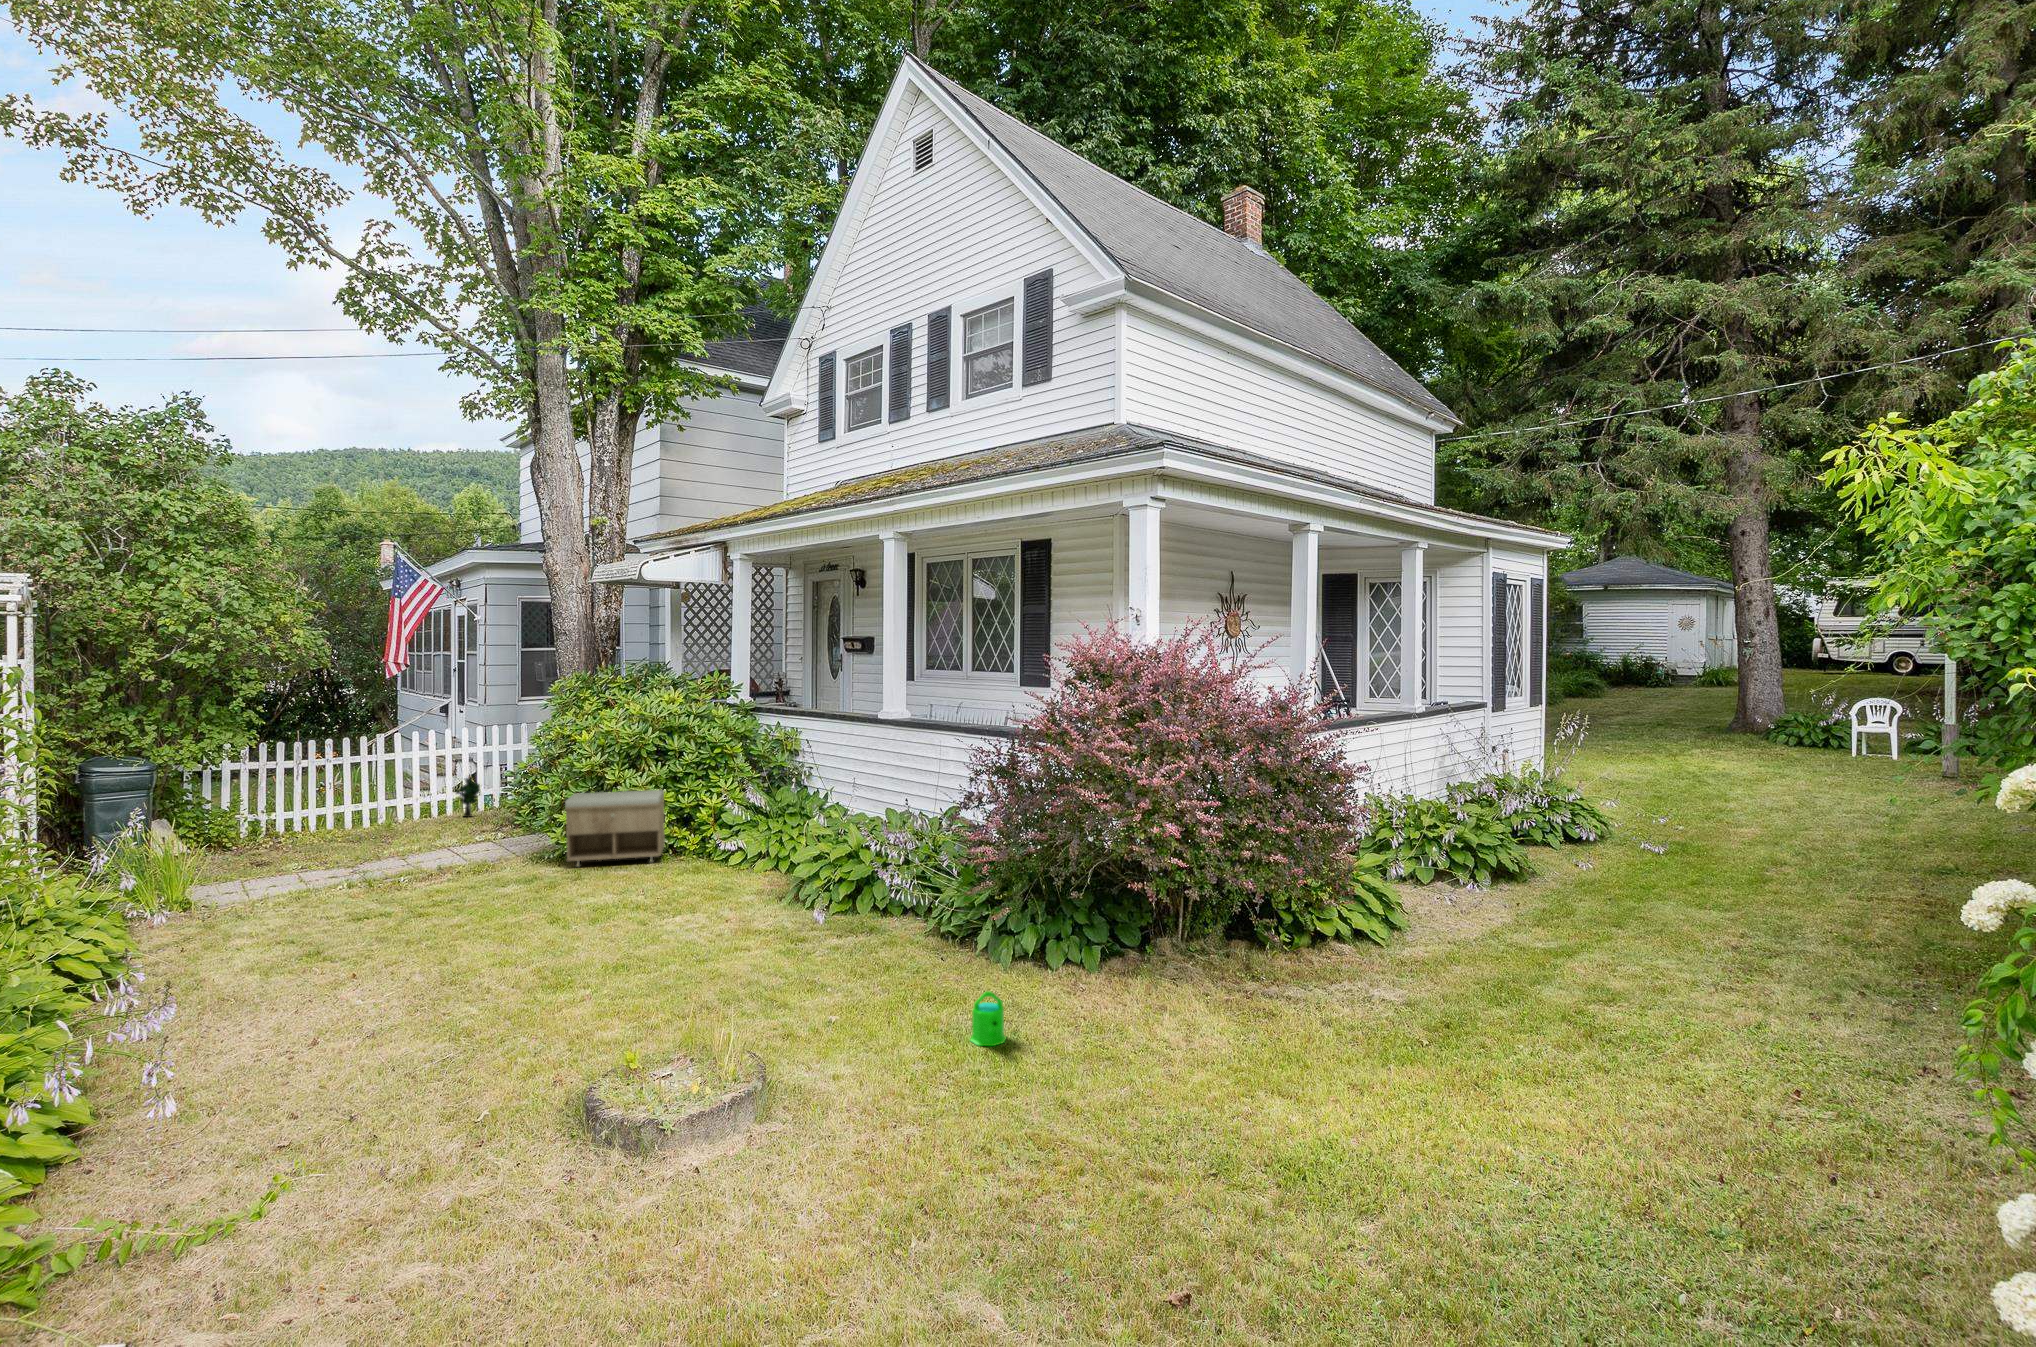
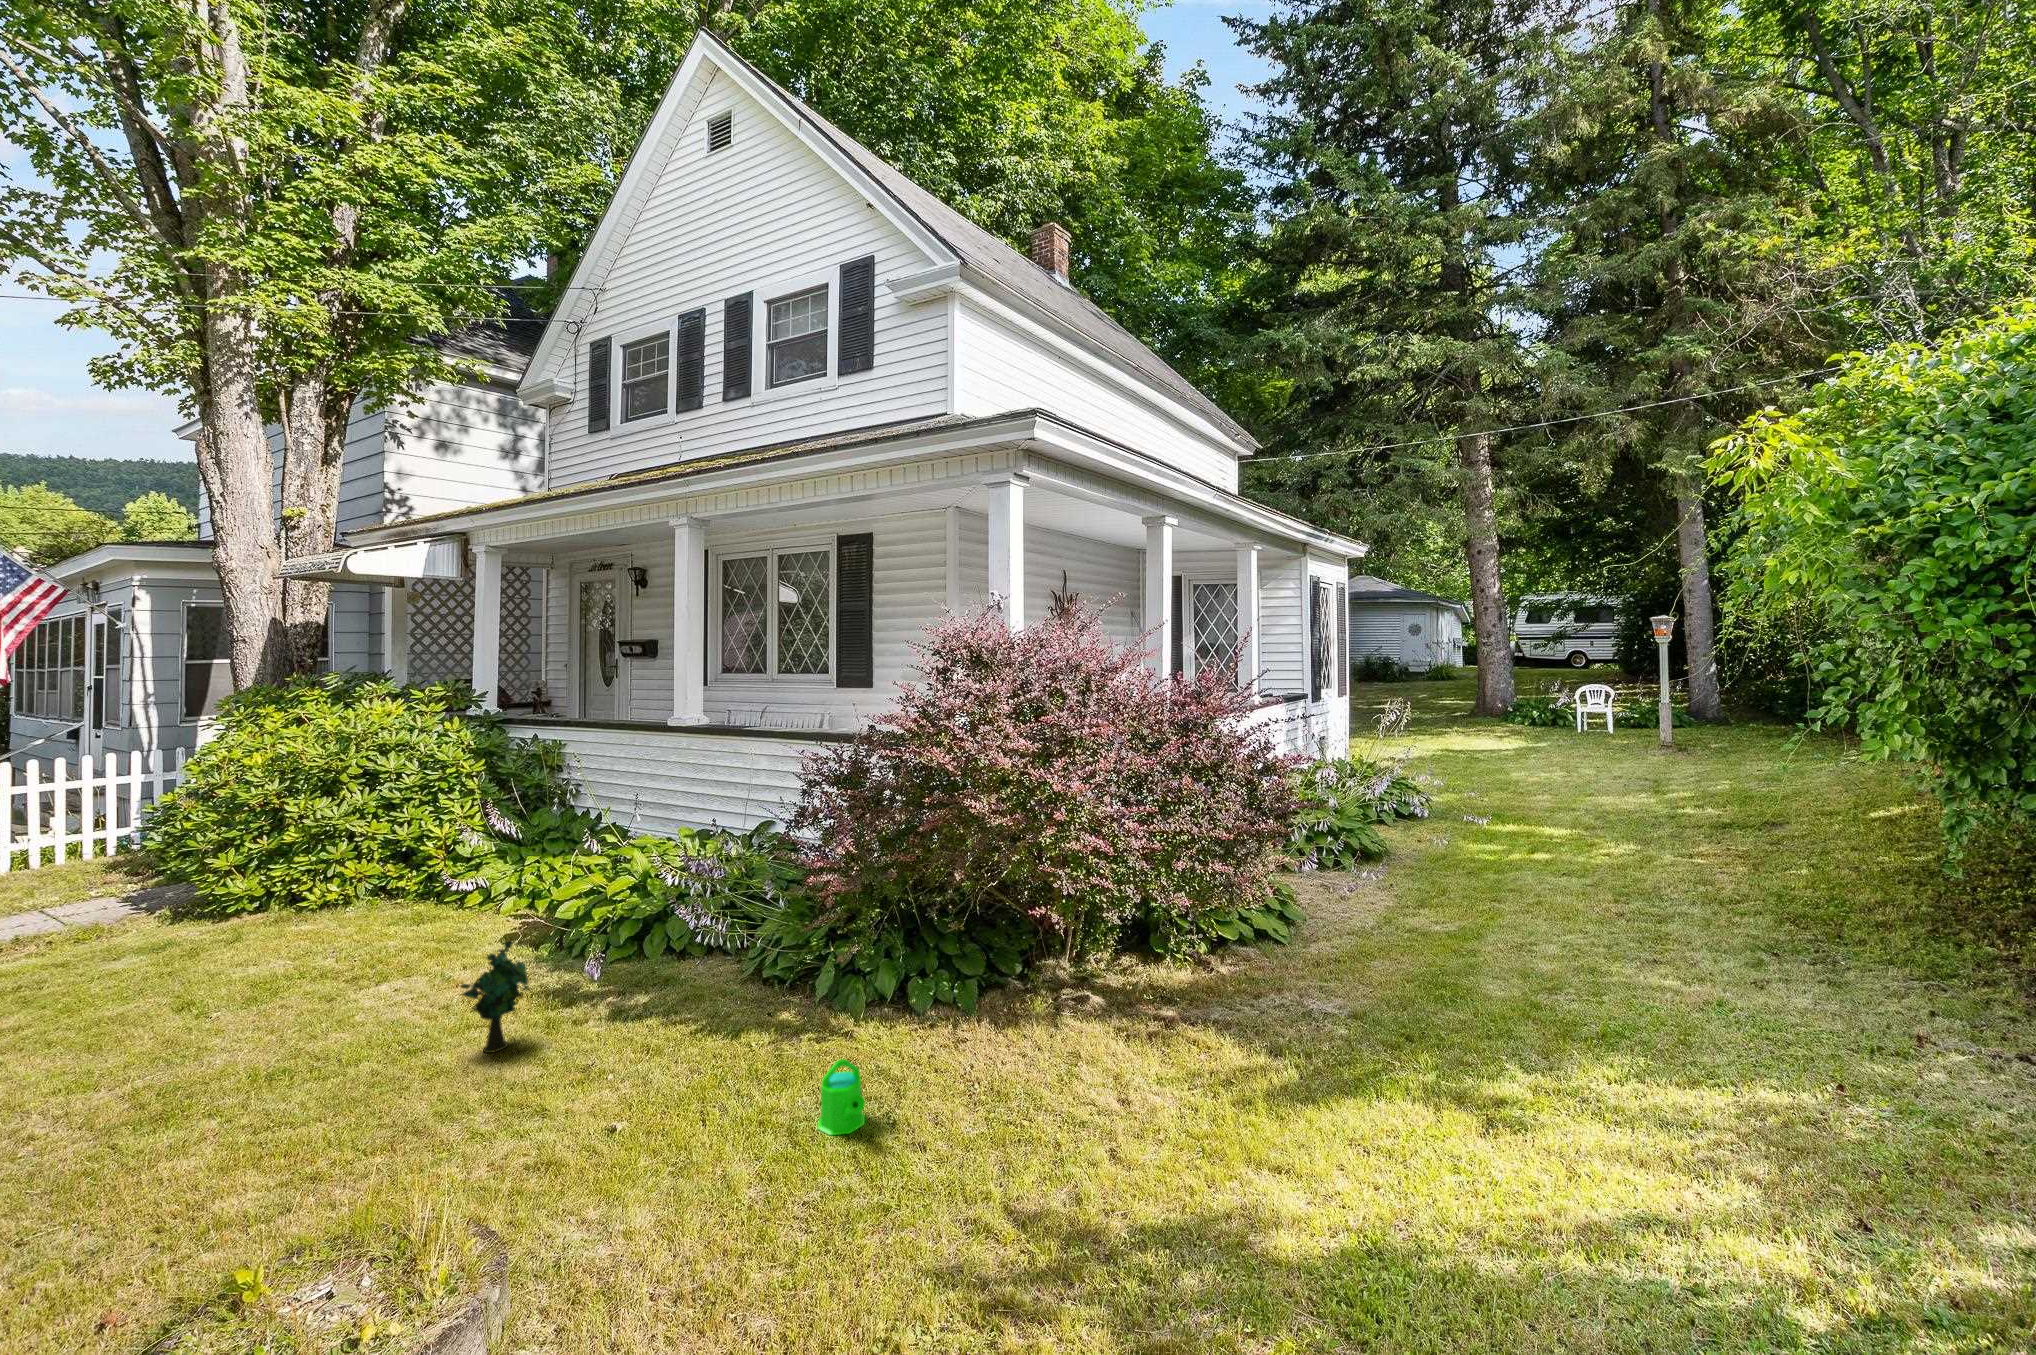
decorative plant: present [455,774,480,817] -> present [461,941,530,1053]
storage bench: present [565,790,665,867] -> none [218,820,374,926]

